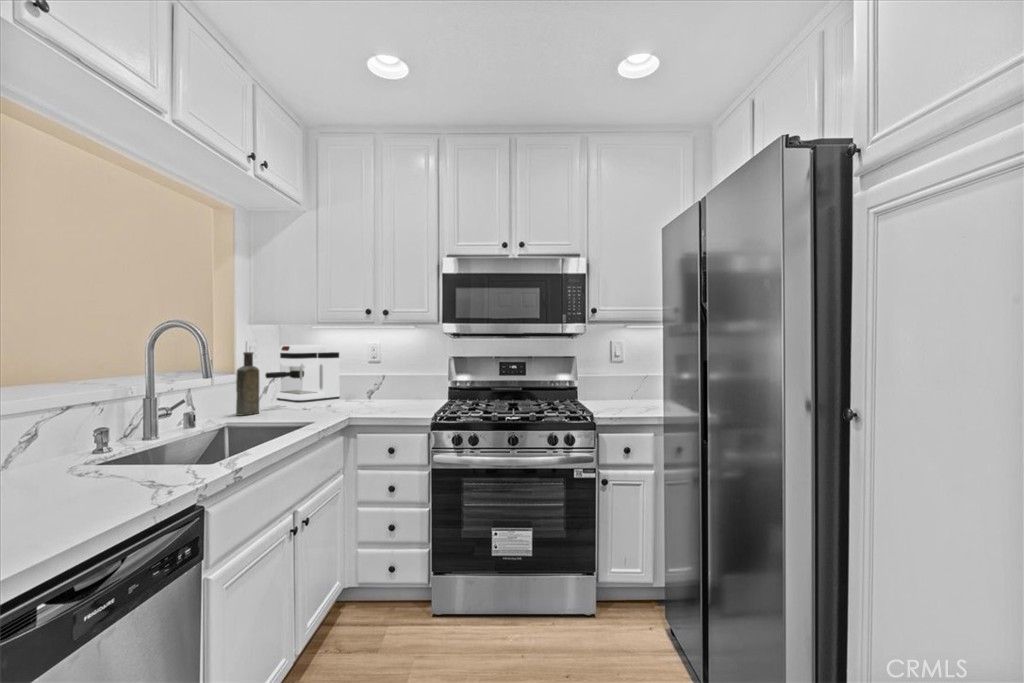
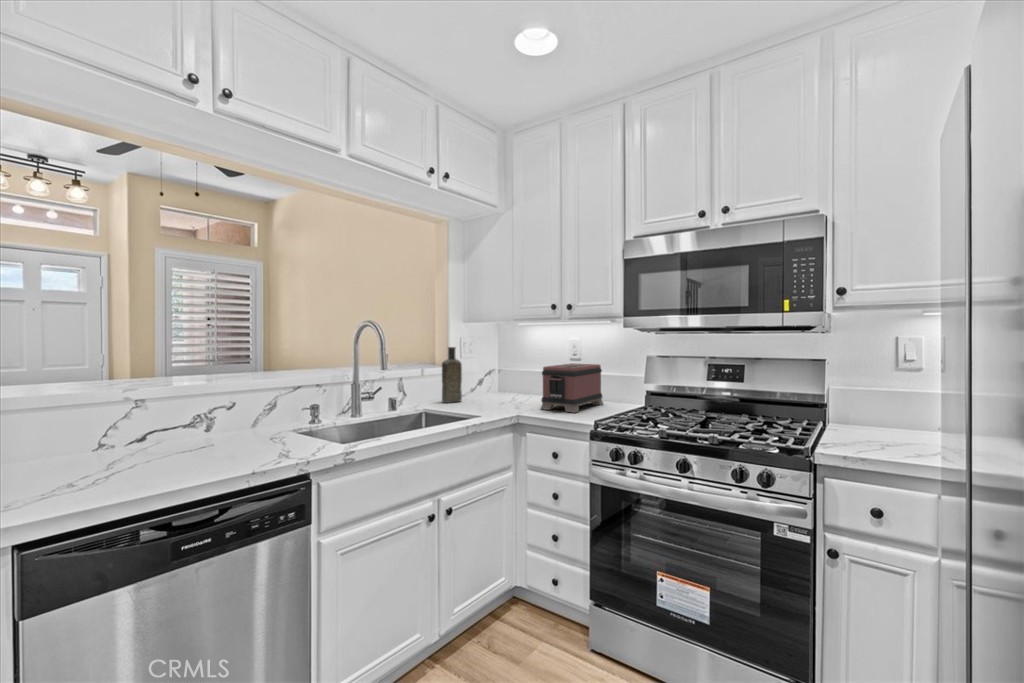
coffee maker: present [265,345,340,409] -> none [471,340,534,401]
toaster: none [363,367,413,411] -> present [541,363,603,413]

